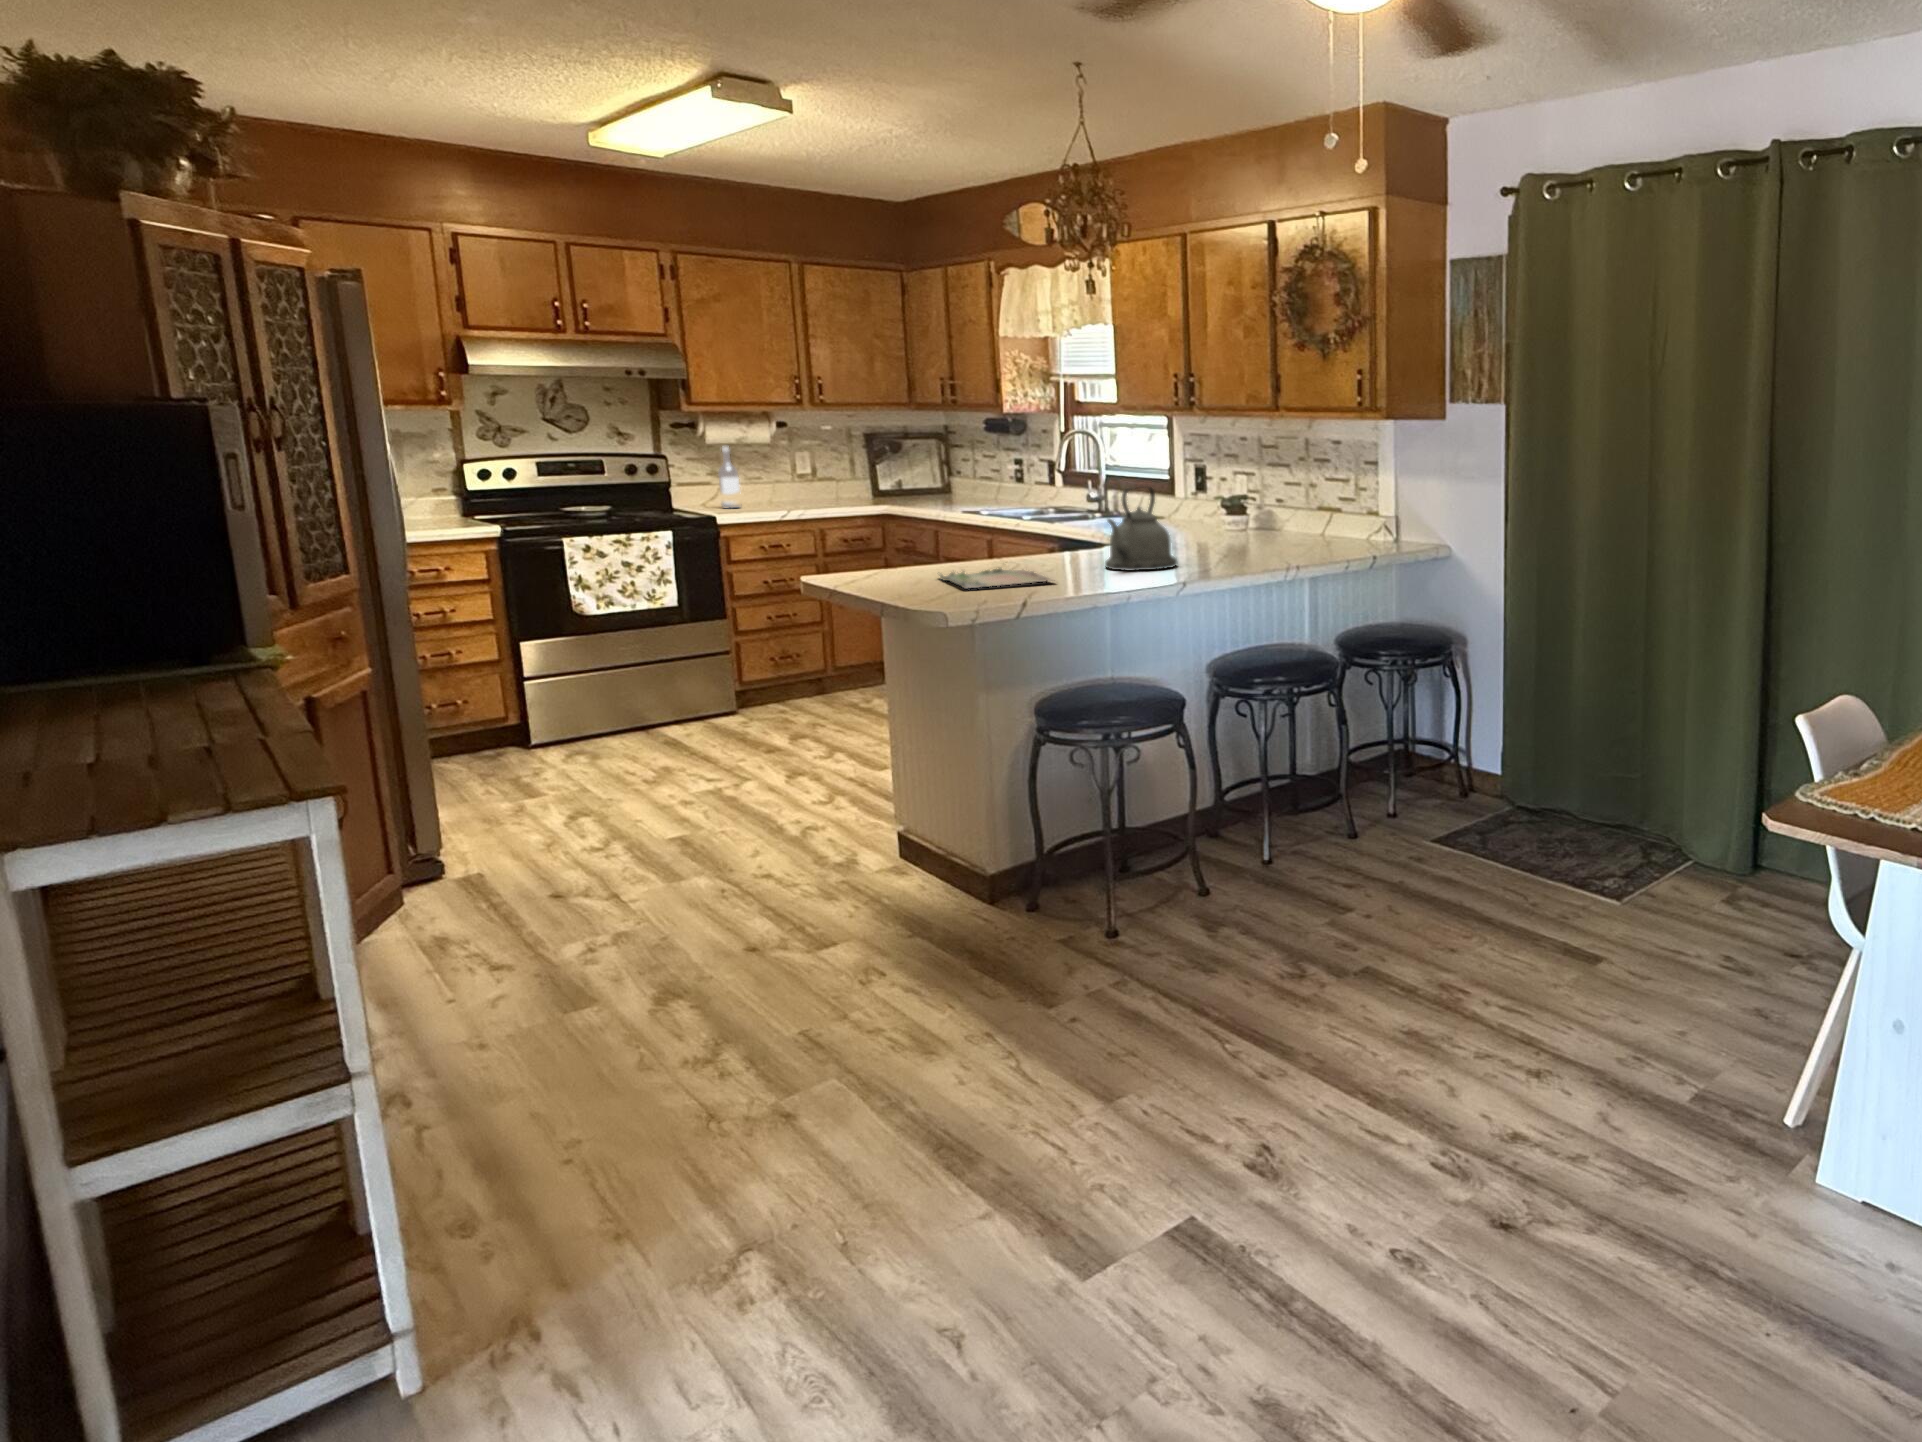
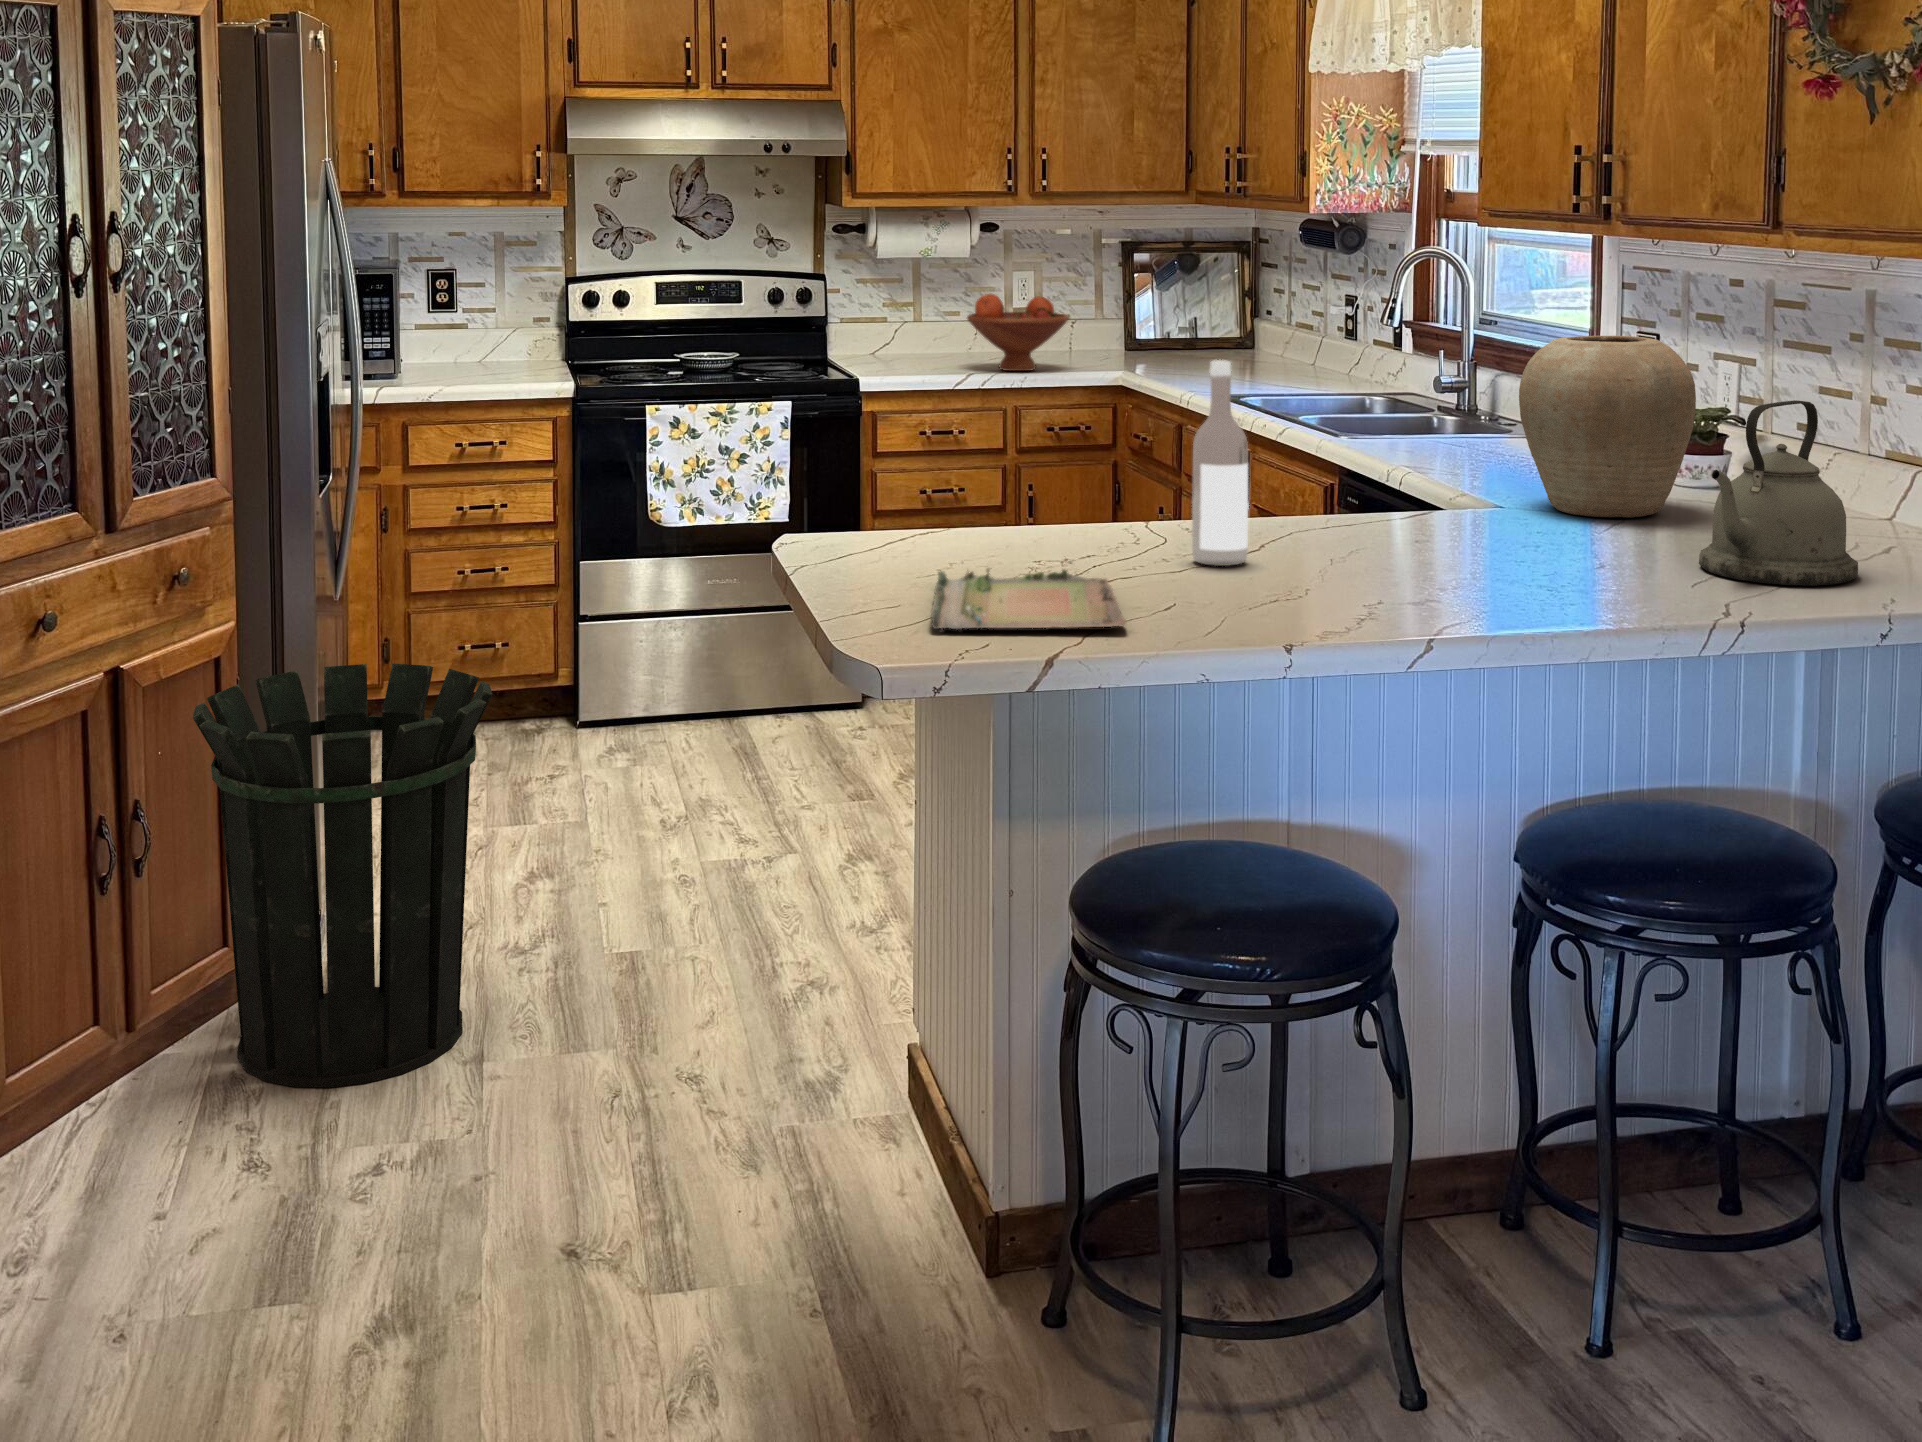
wine bottle: present [718,447,740,508] -> present [1192,360,1249,566]
vase: none [1171,460,1249,540] -> present [1519,336,1696,518]
fruit bowl: none [782,463,853,509] -> present [967,294,1069,371]
kettle: present [1105,487,1177,571] -> present [1699,400,1858,586]
waste bin: none [376,681,604,932] -> present [193,664,492,1088]

